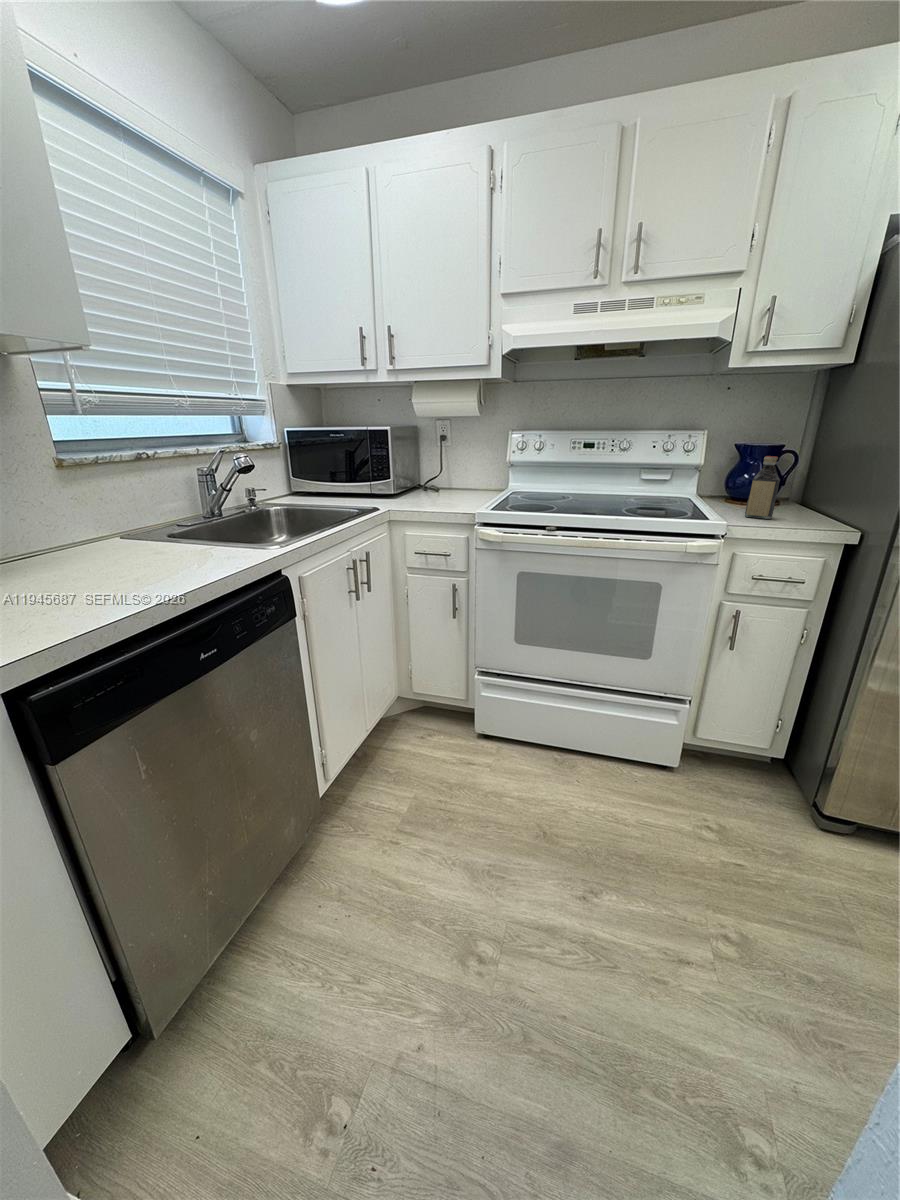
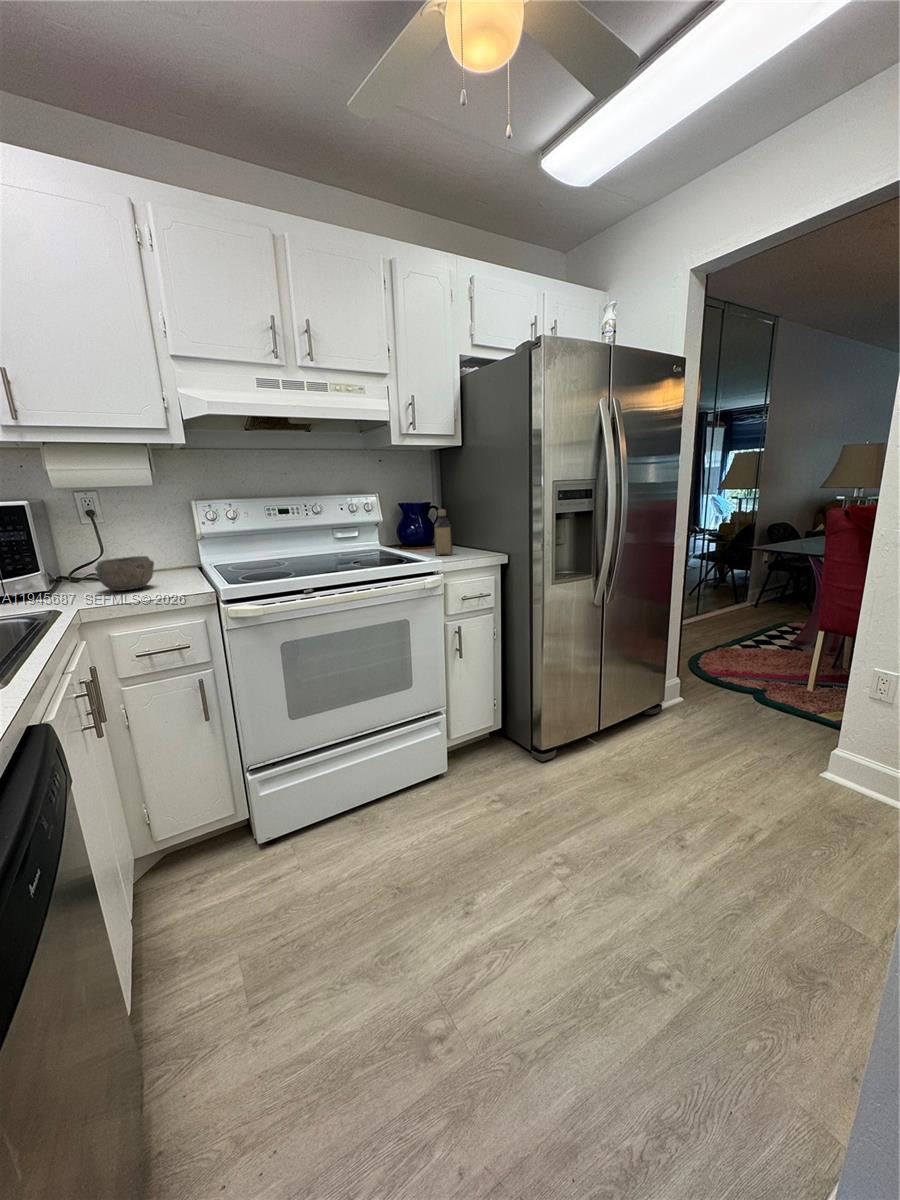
bowl: none [416,475,453,501] -> present [95,556,154,591]

